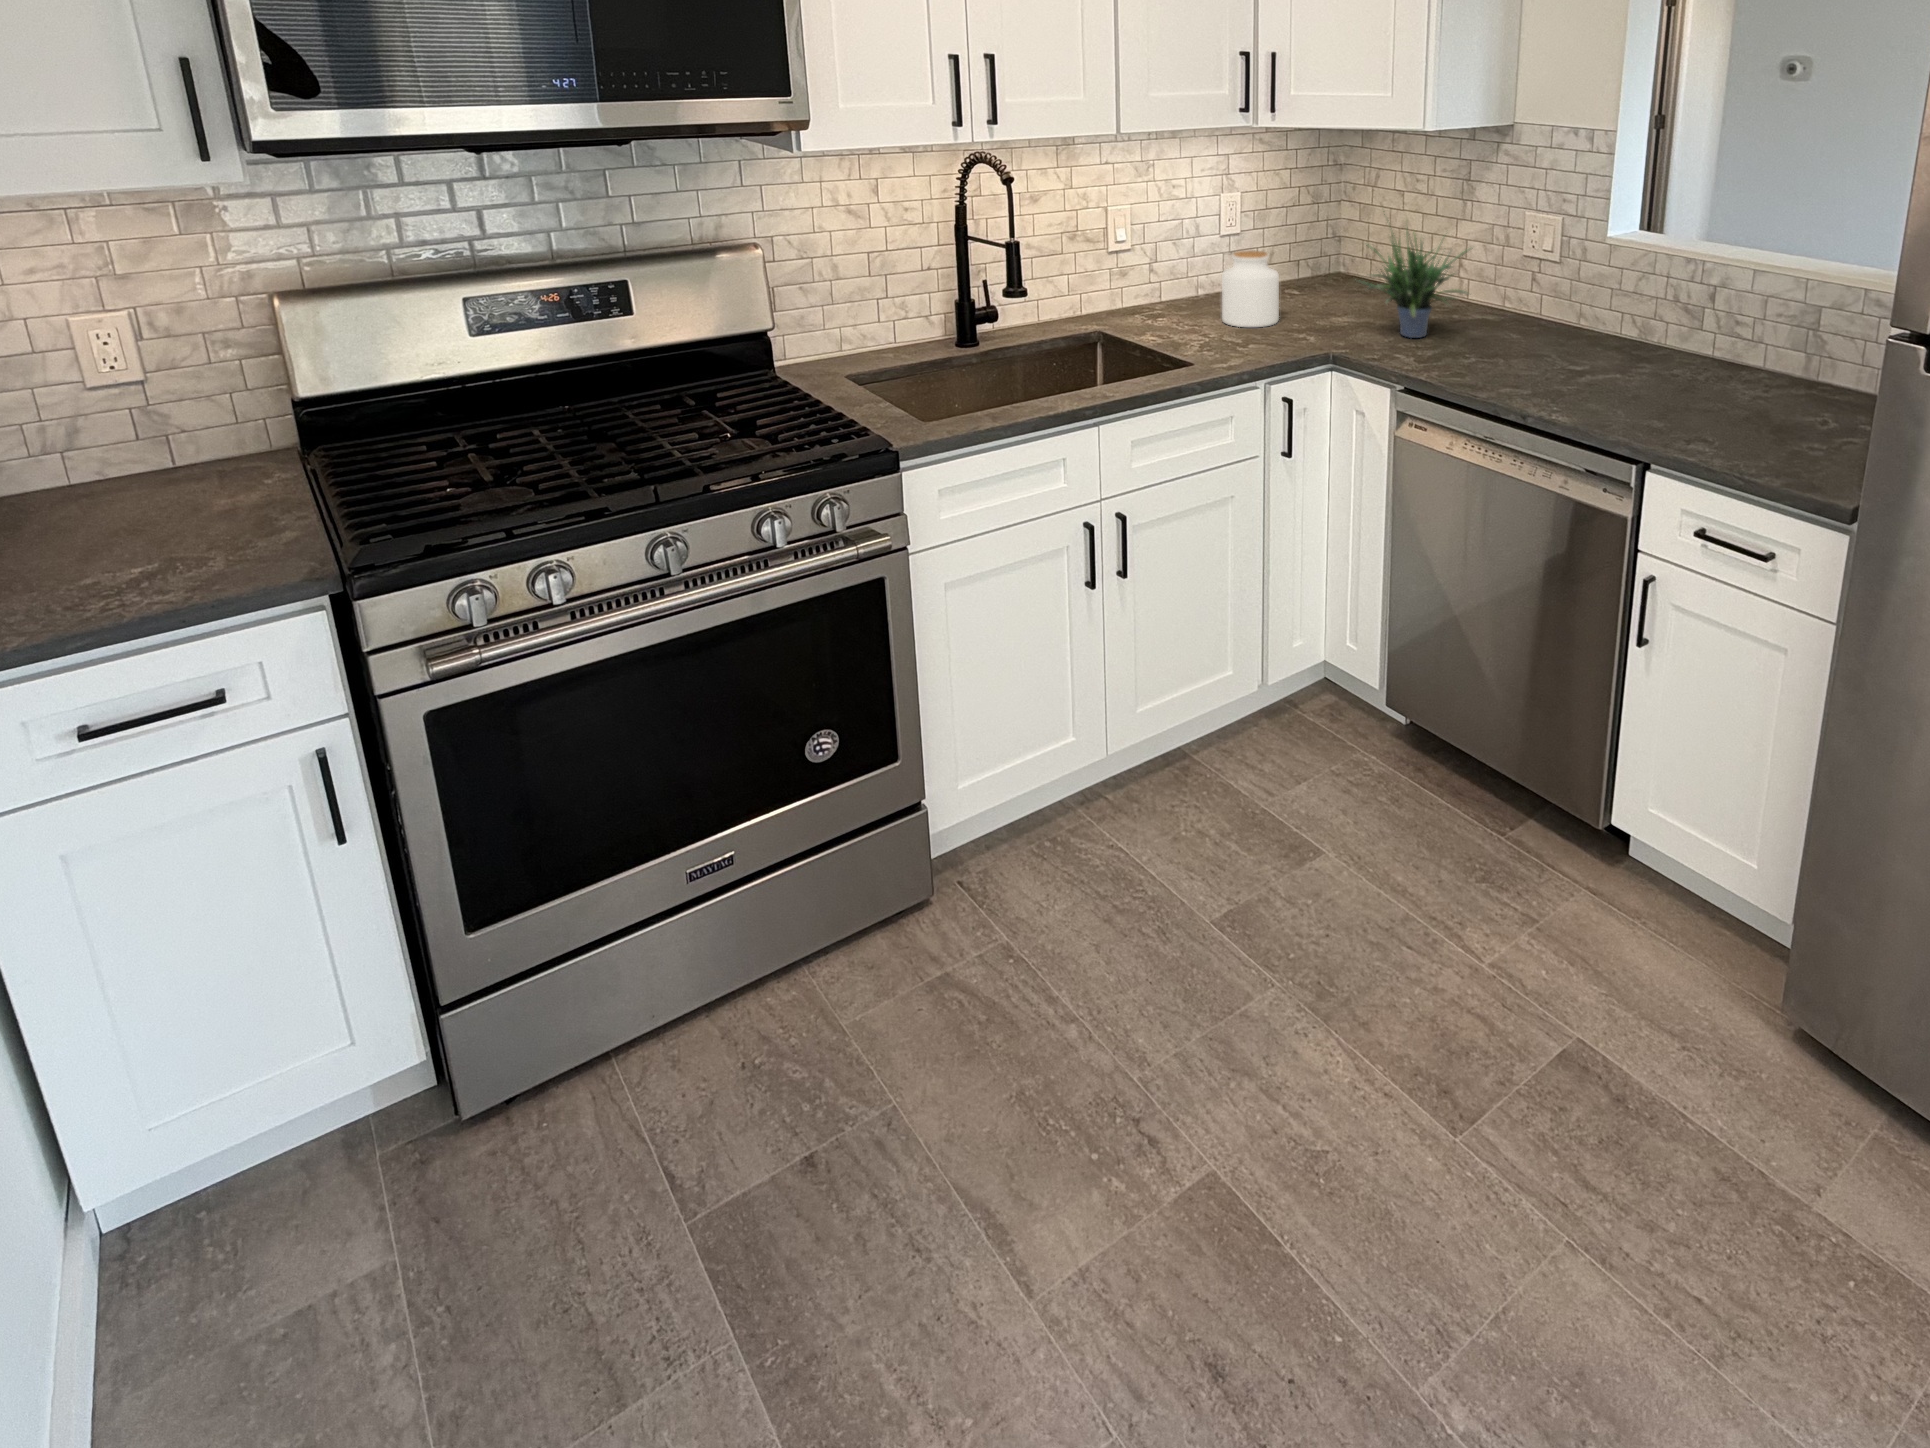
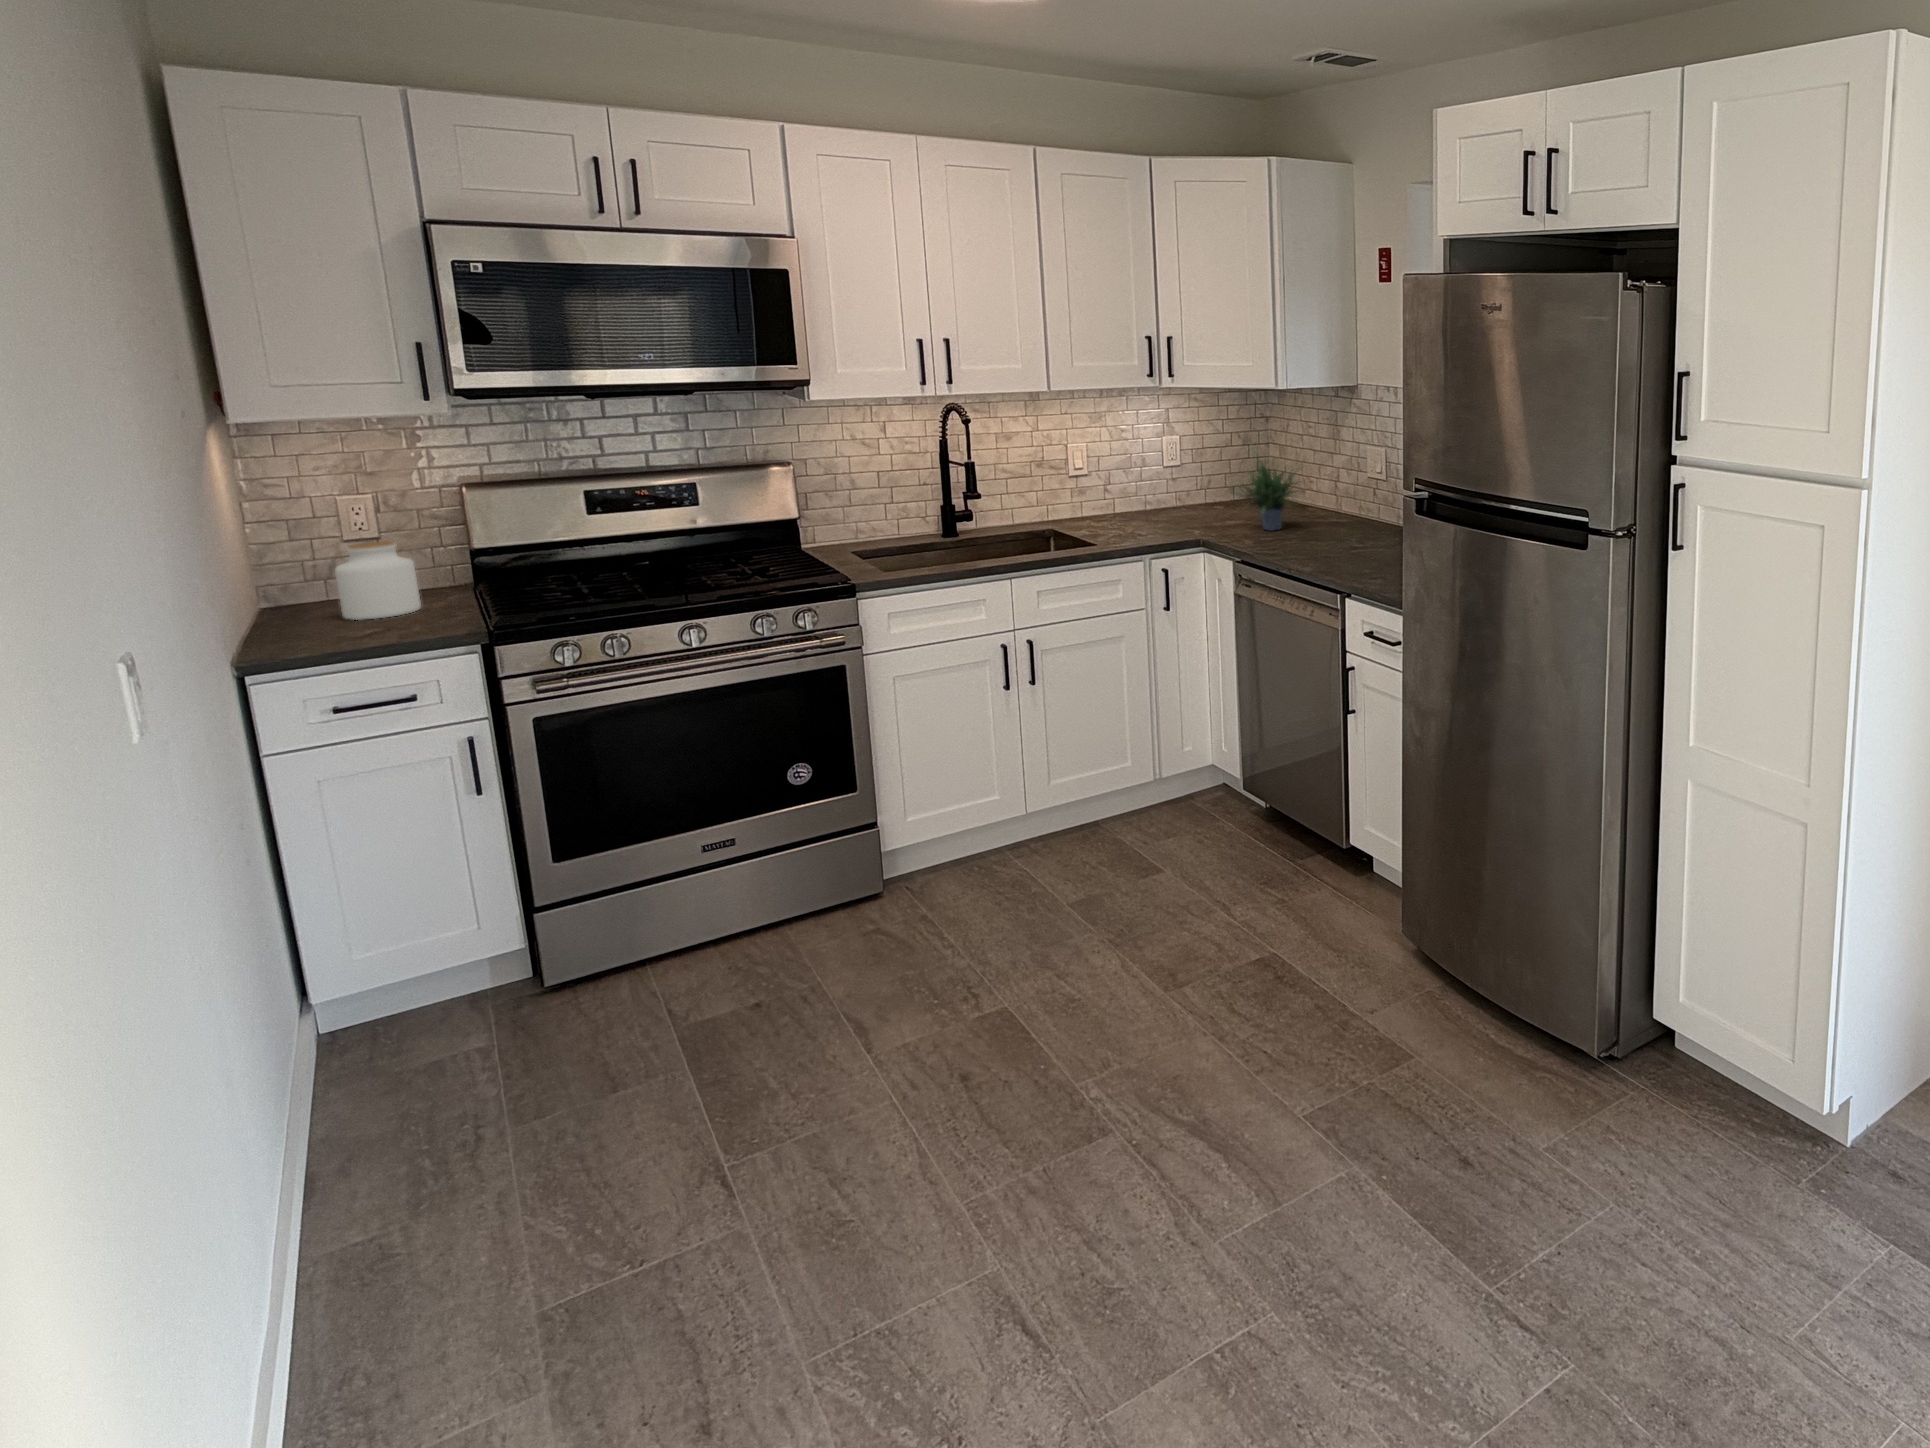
jar: present [1222,250,1279,327] -> present [335,541,421,620]

